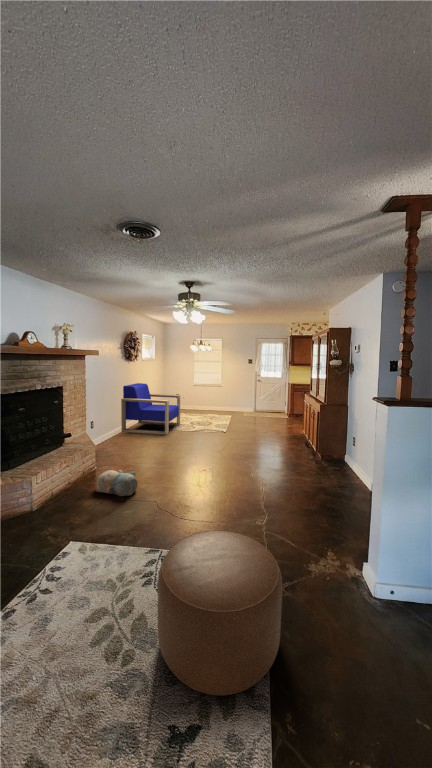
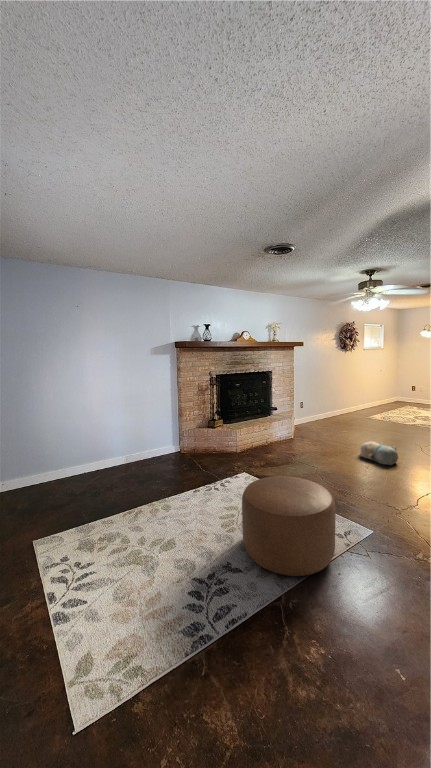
armchair: present [121,383,180,435] -> none [333,372,402,424]
plush toy: present [96,470,138,496] -> present [359,442,398,465]

